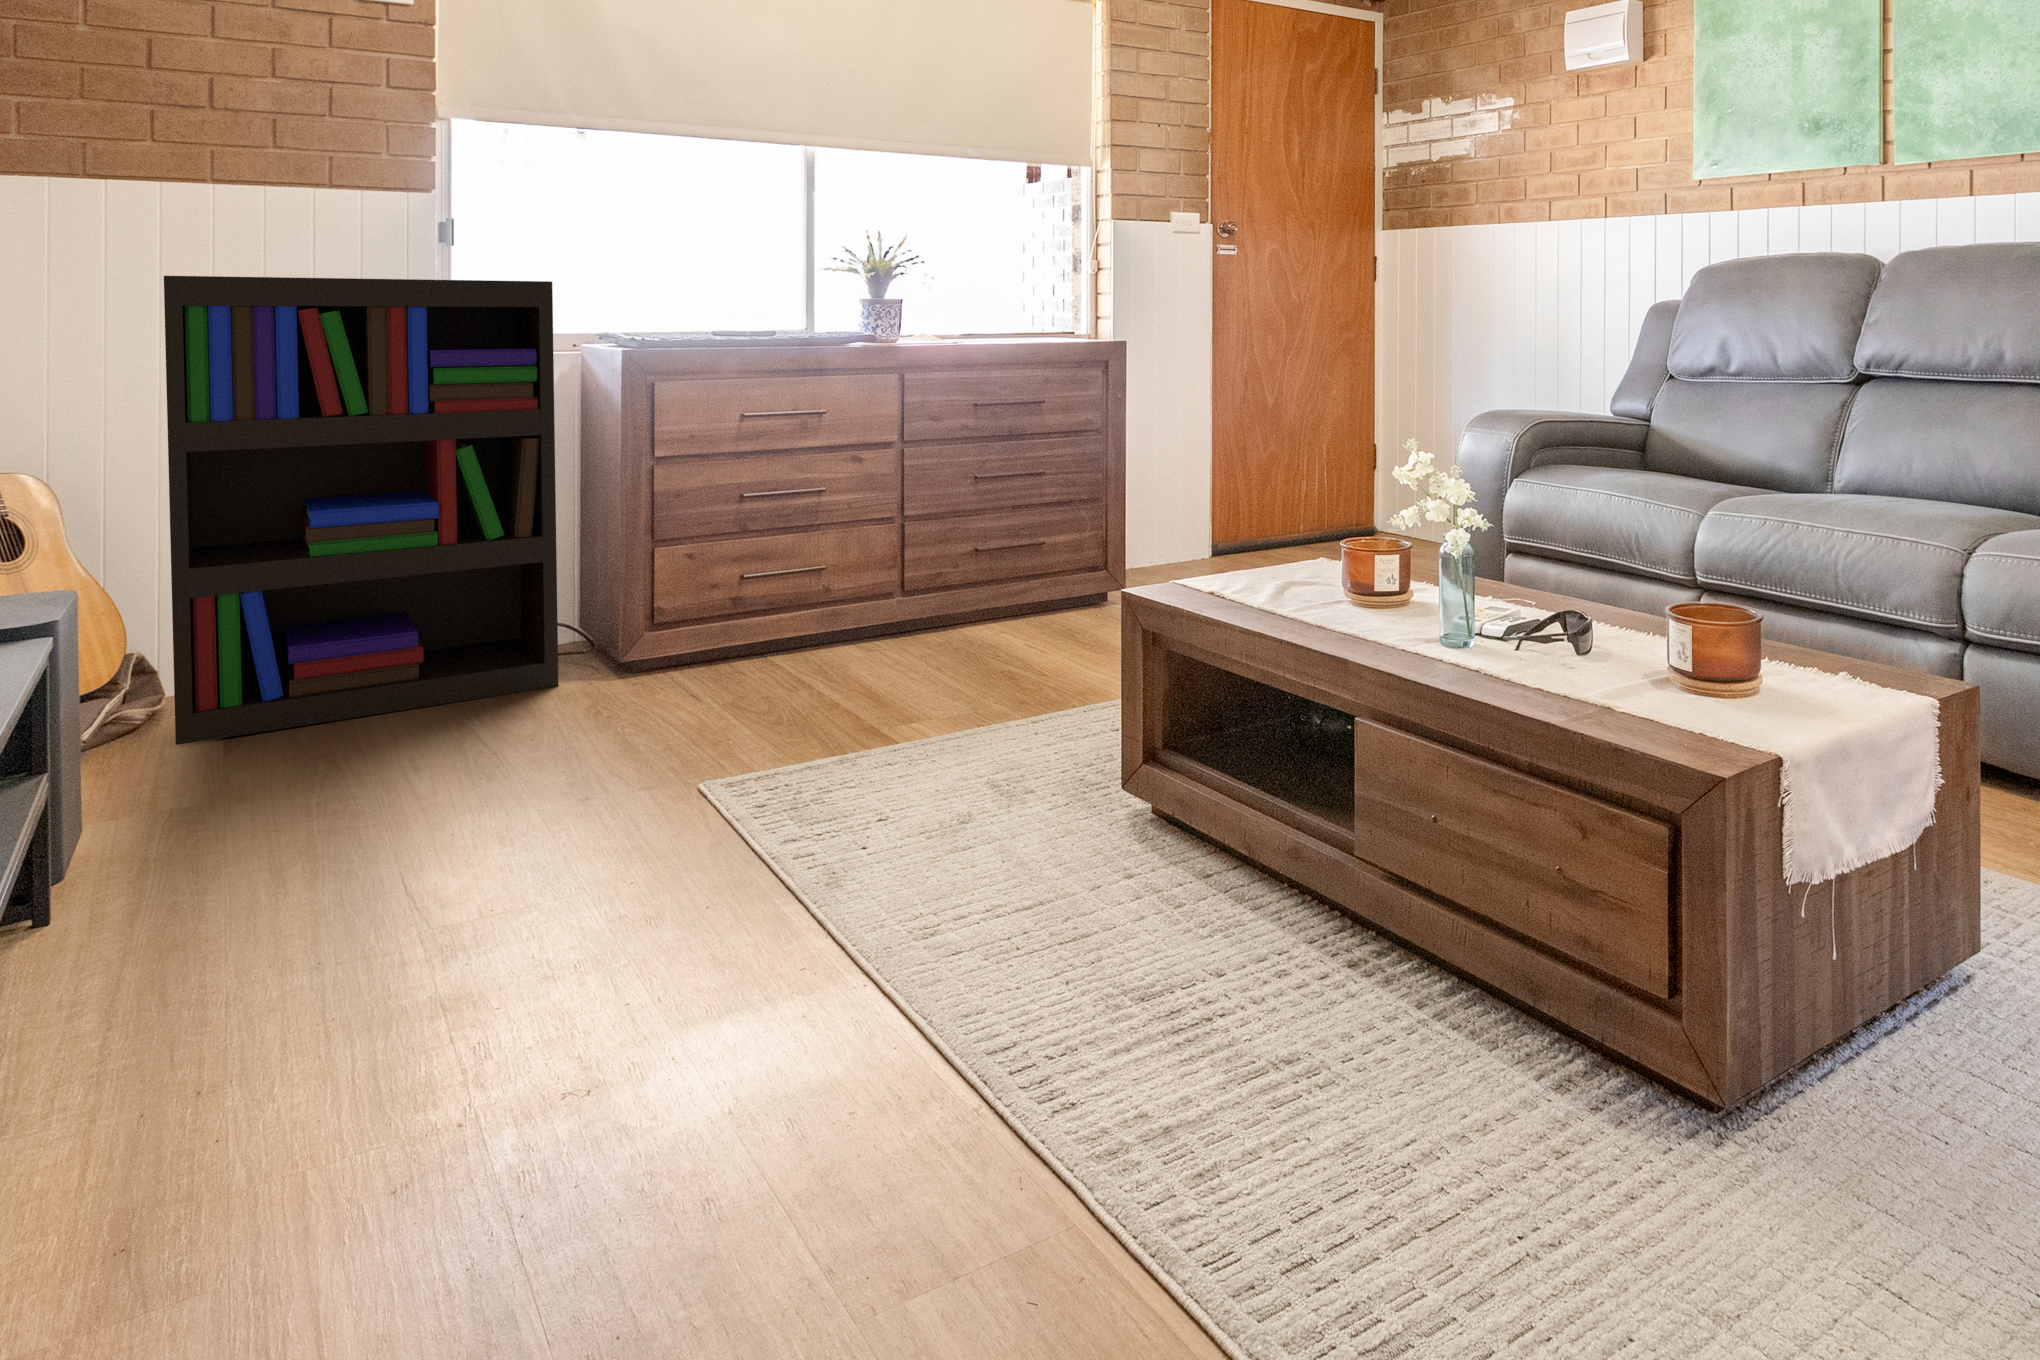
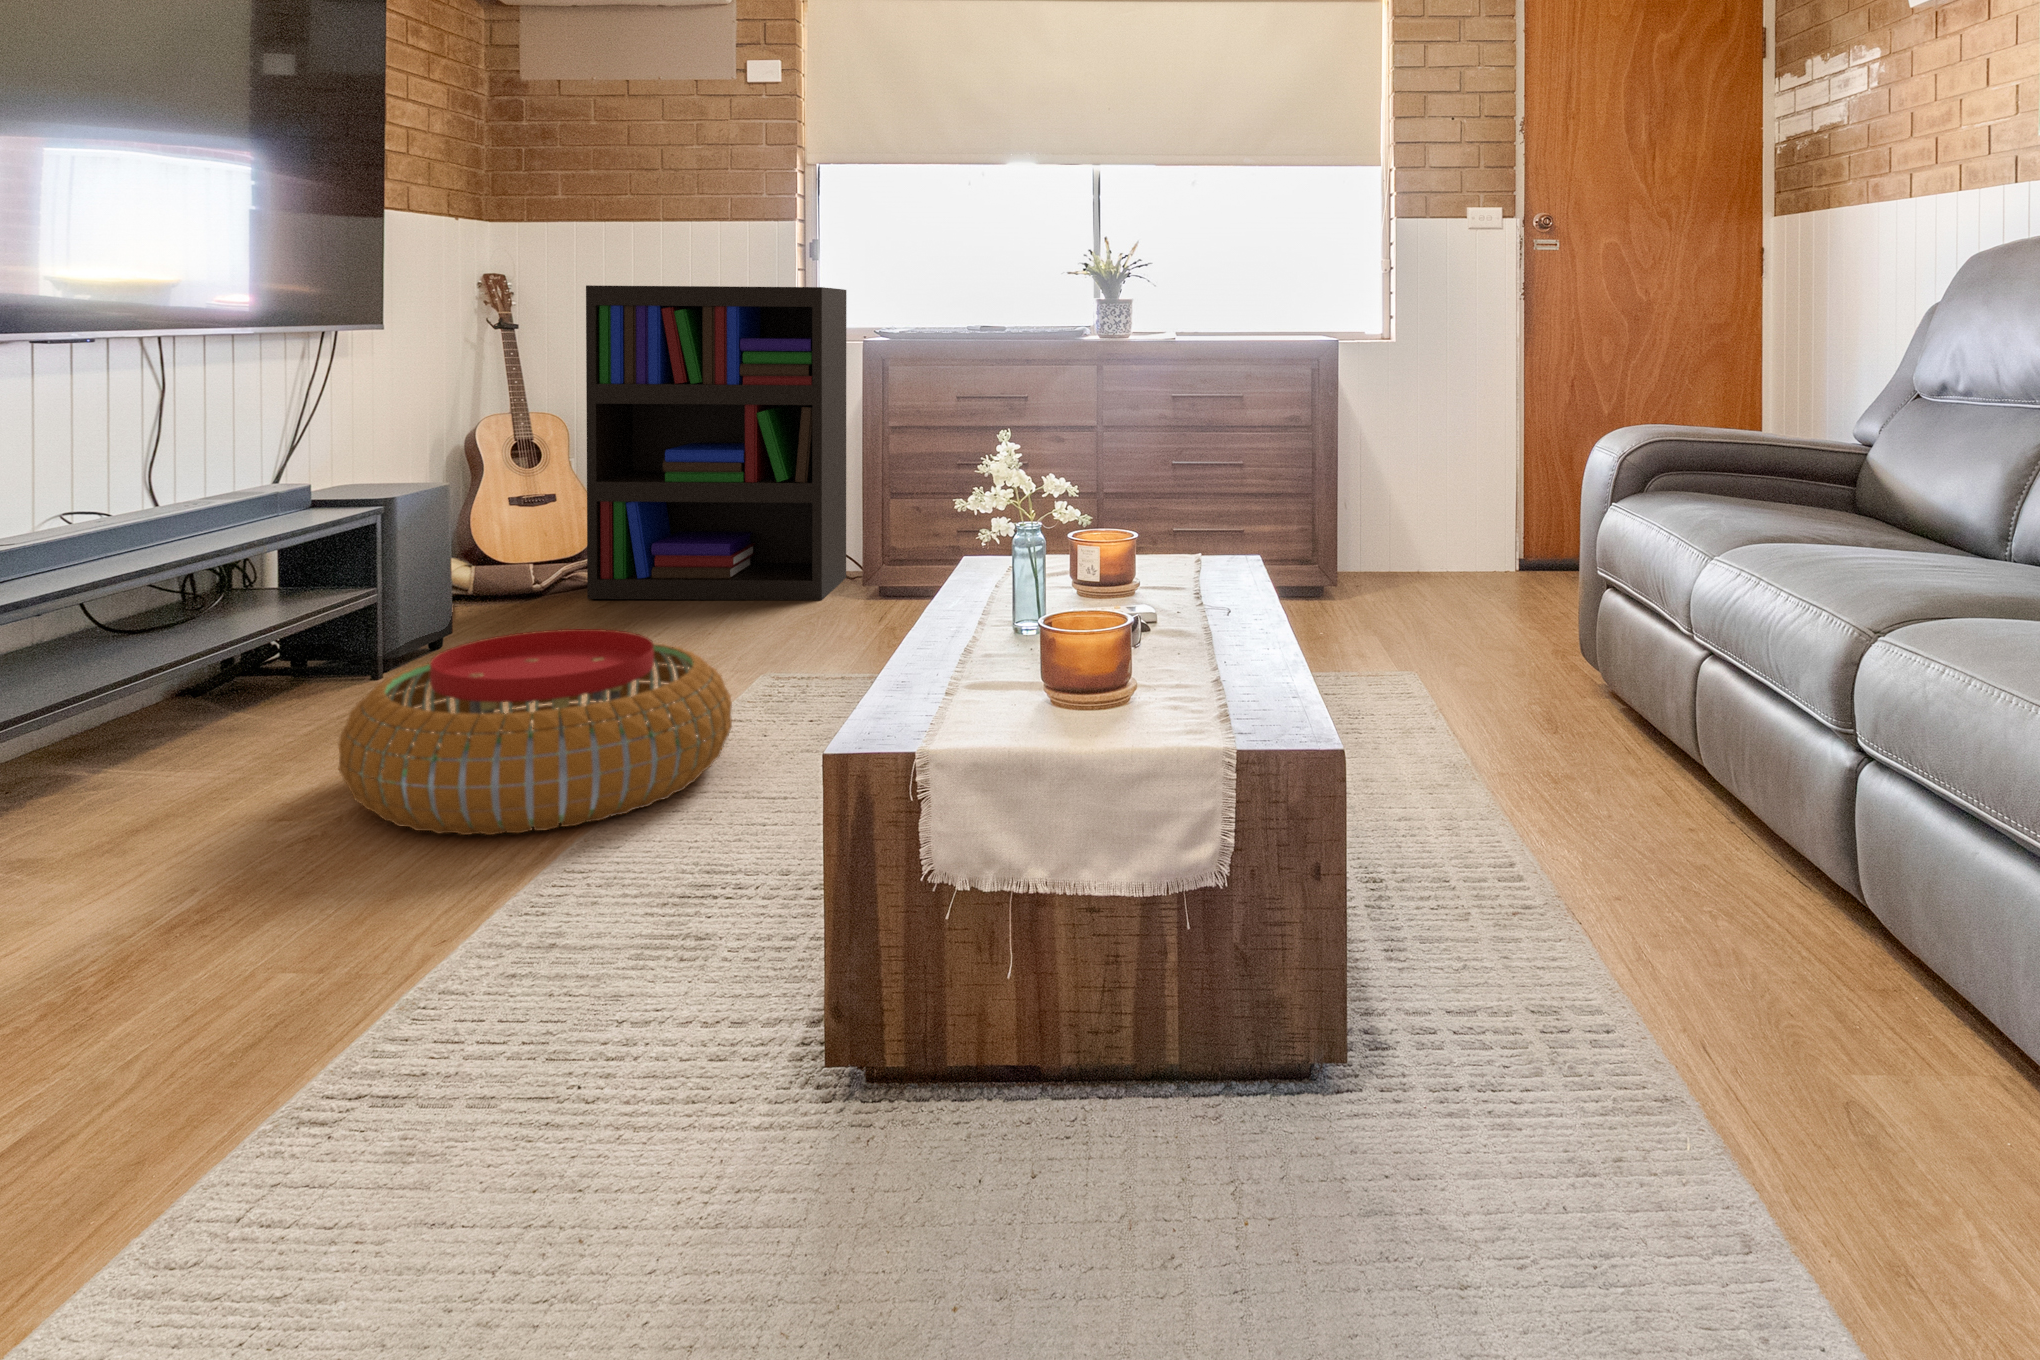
pouf: none [389,760,949,1123] -> present [338,629,732,835]

